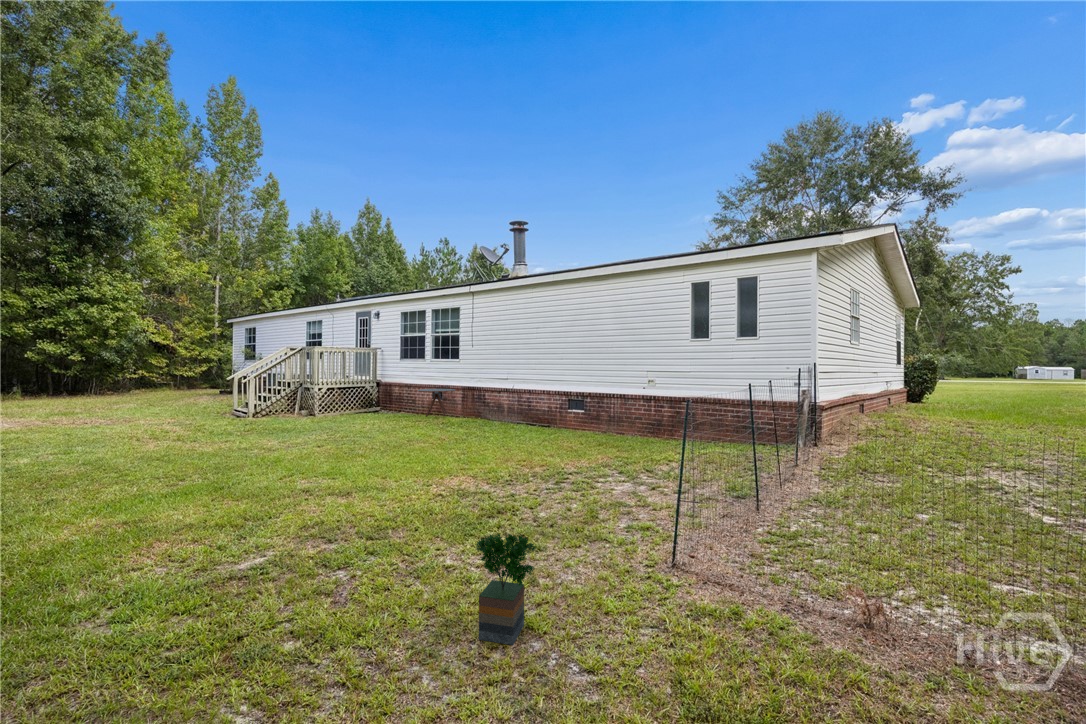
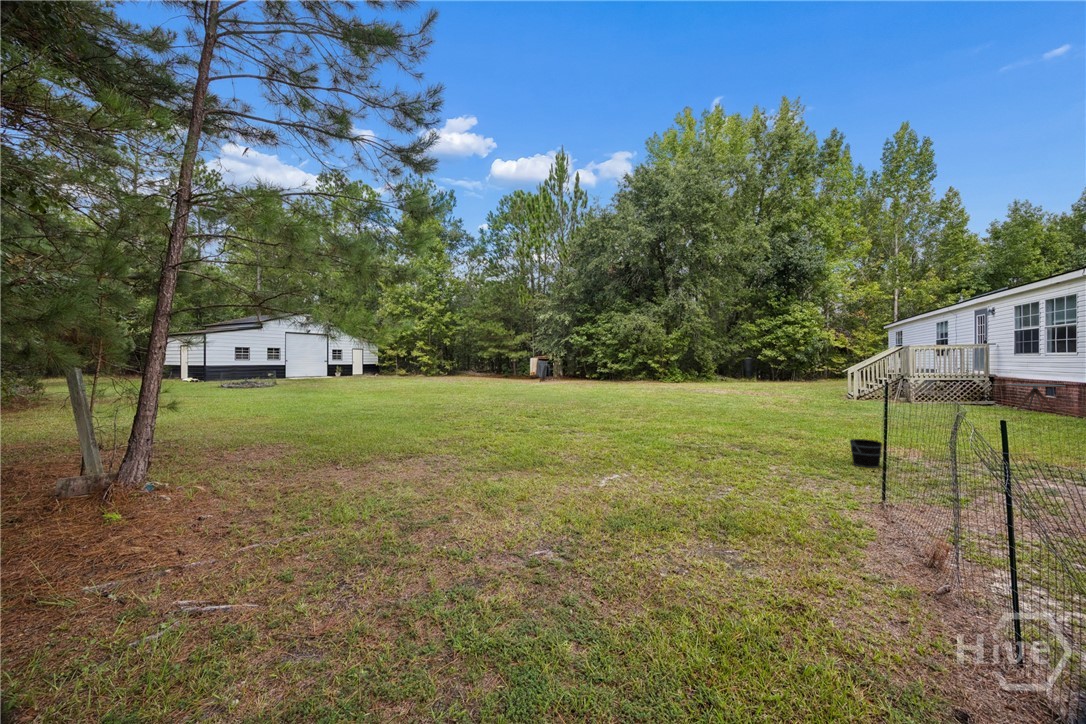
bucket: none [598,504,645,563] -> present [850,439,882,468]
potted tree: present [476,534,536,645] -> none [741,420,771,458]

